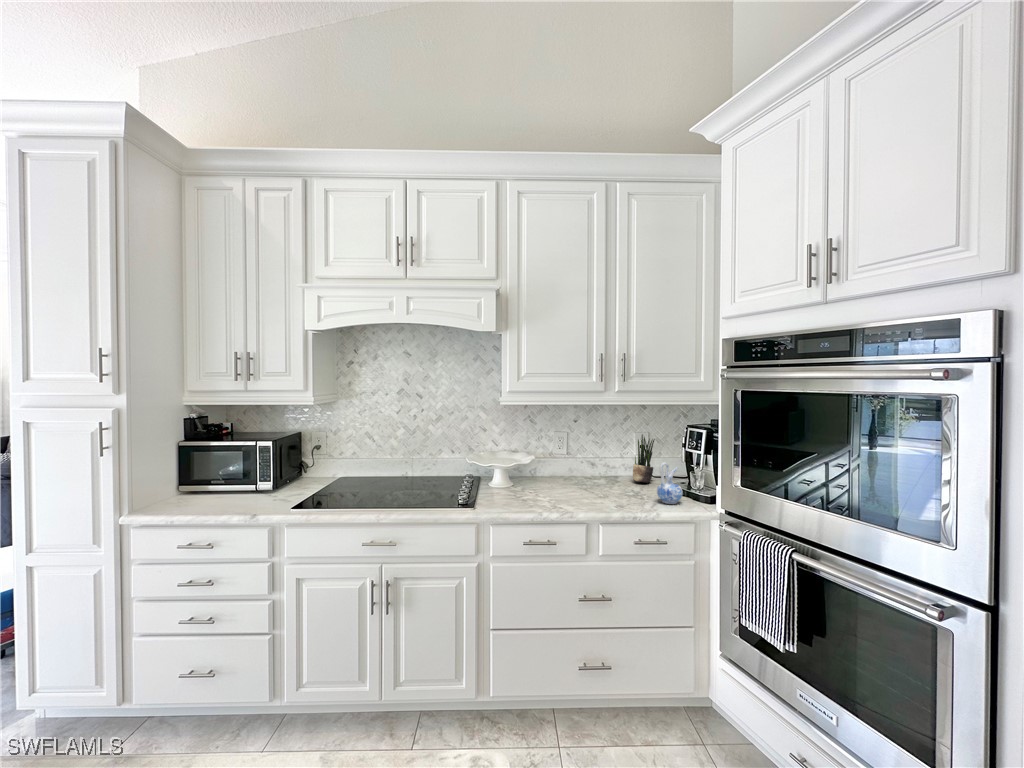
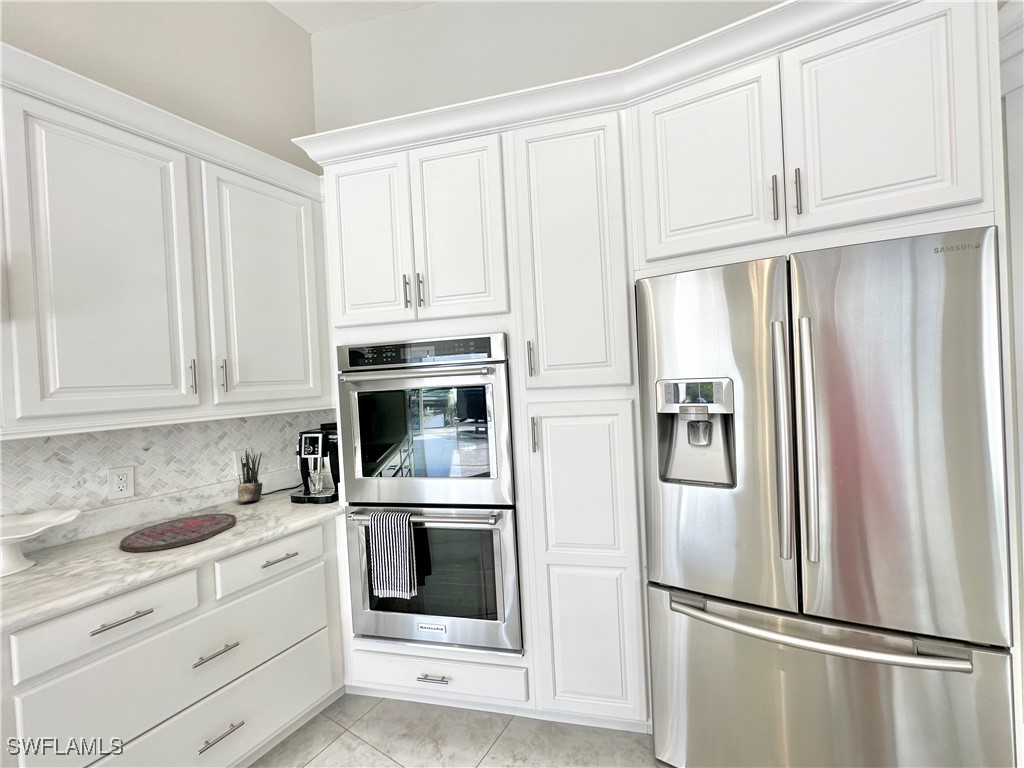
ceramic pitcher: present [657,462,683,504] -> none [278,473,306,515]
cutting board: none [548,482,624,504] -> present [120,514,236,552]

